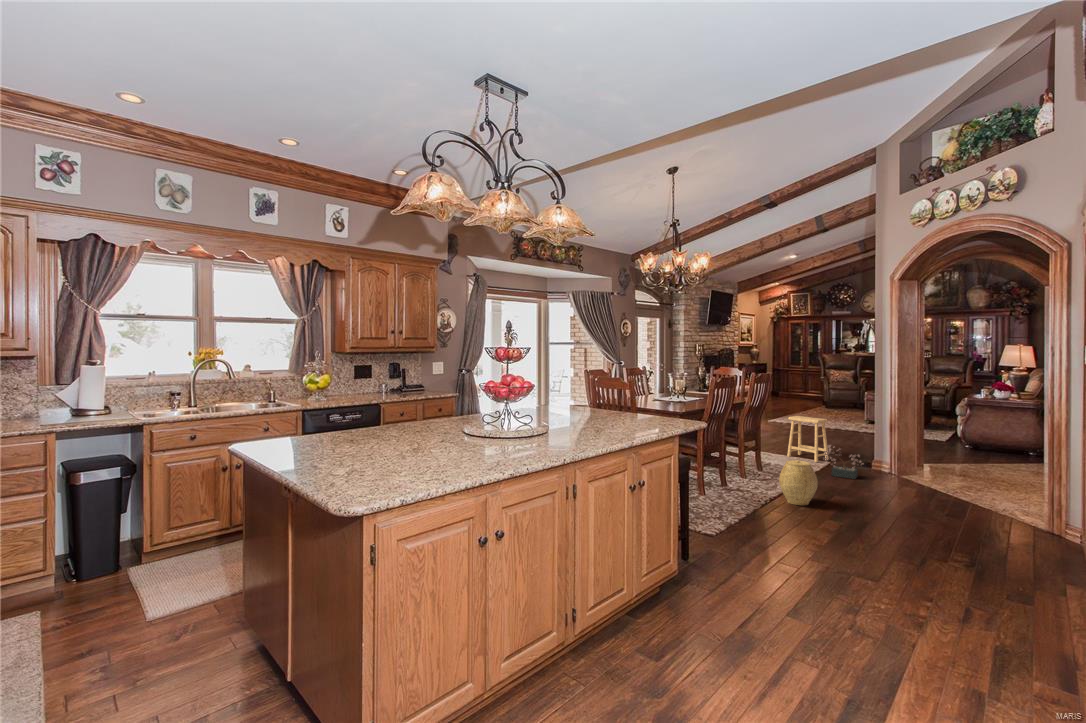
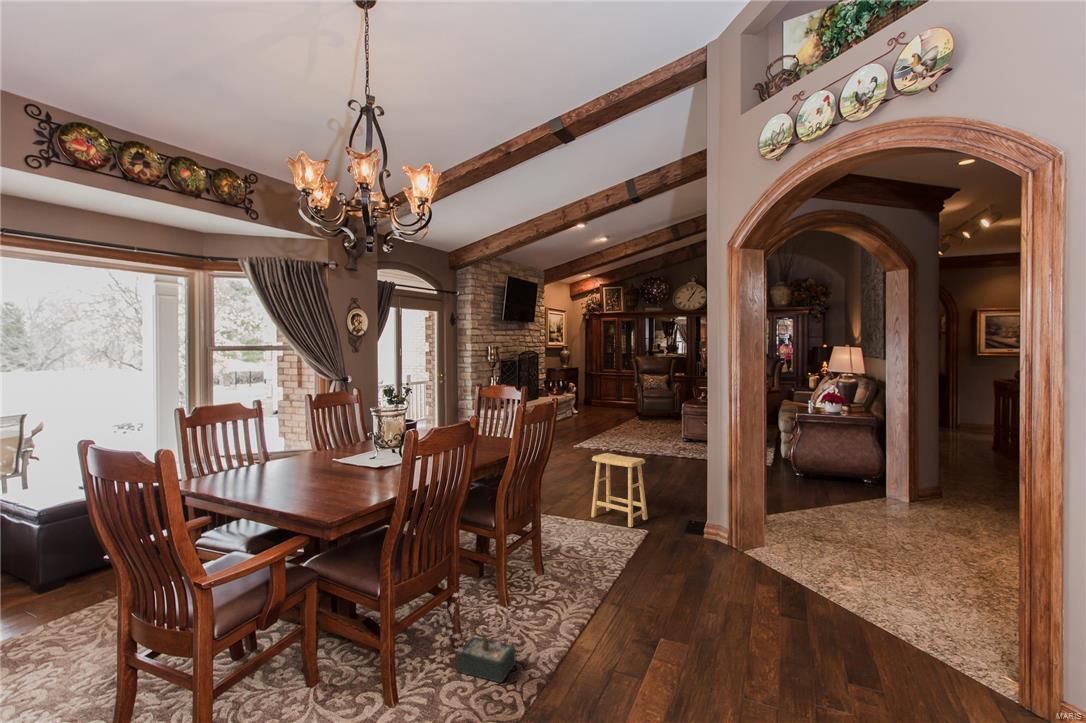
decorative plant: present [824,445,862,479] -> present [443,587,523,683]
woven basket: present [779,460,818,505] -> none [563,580,633,682]

